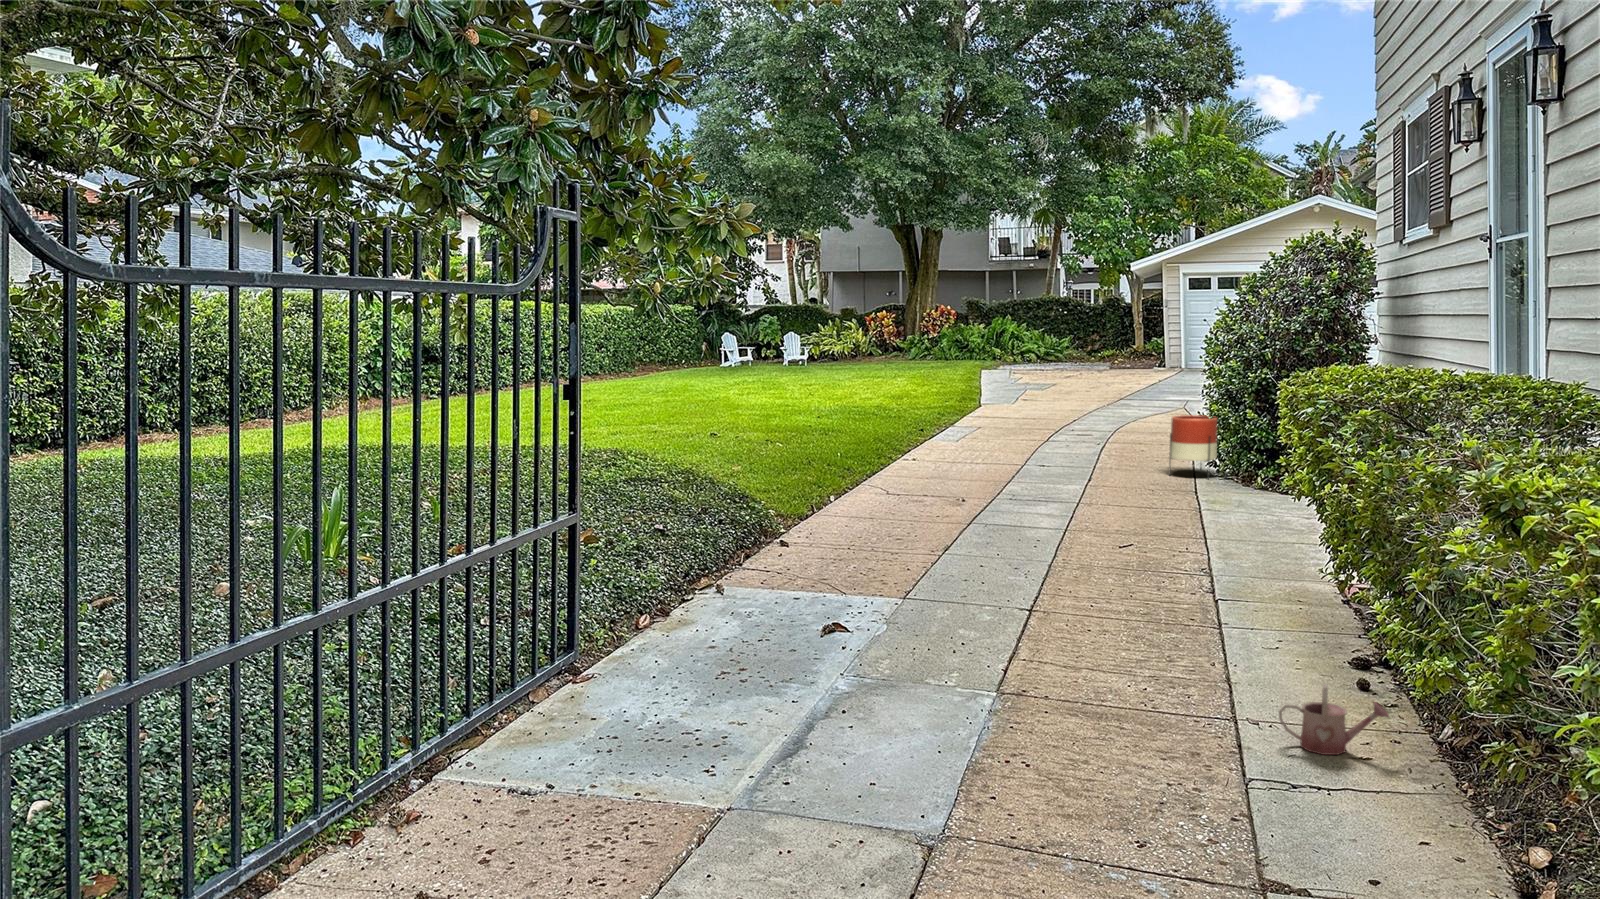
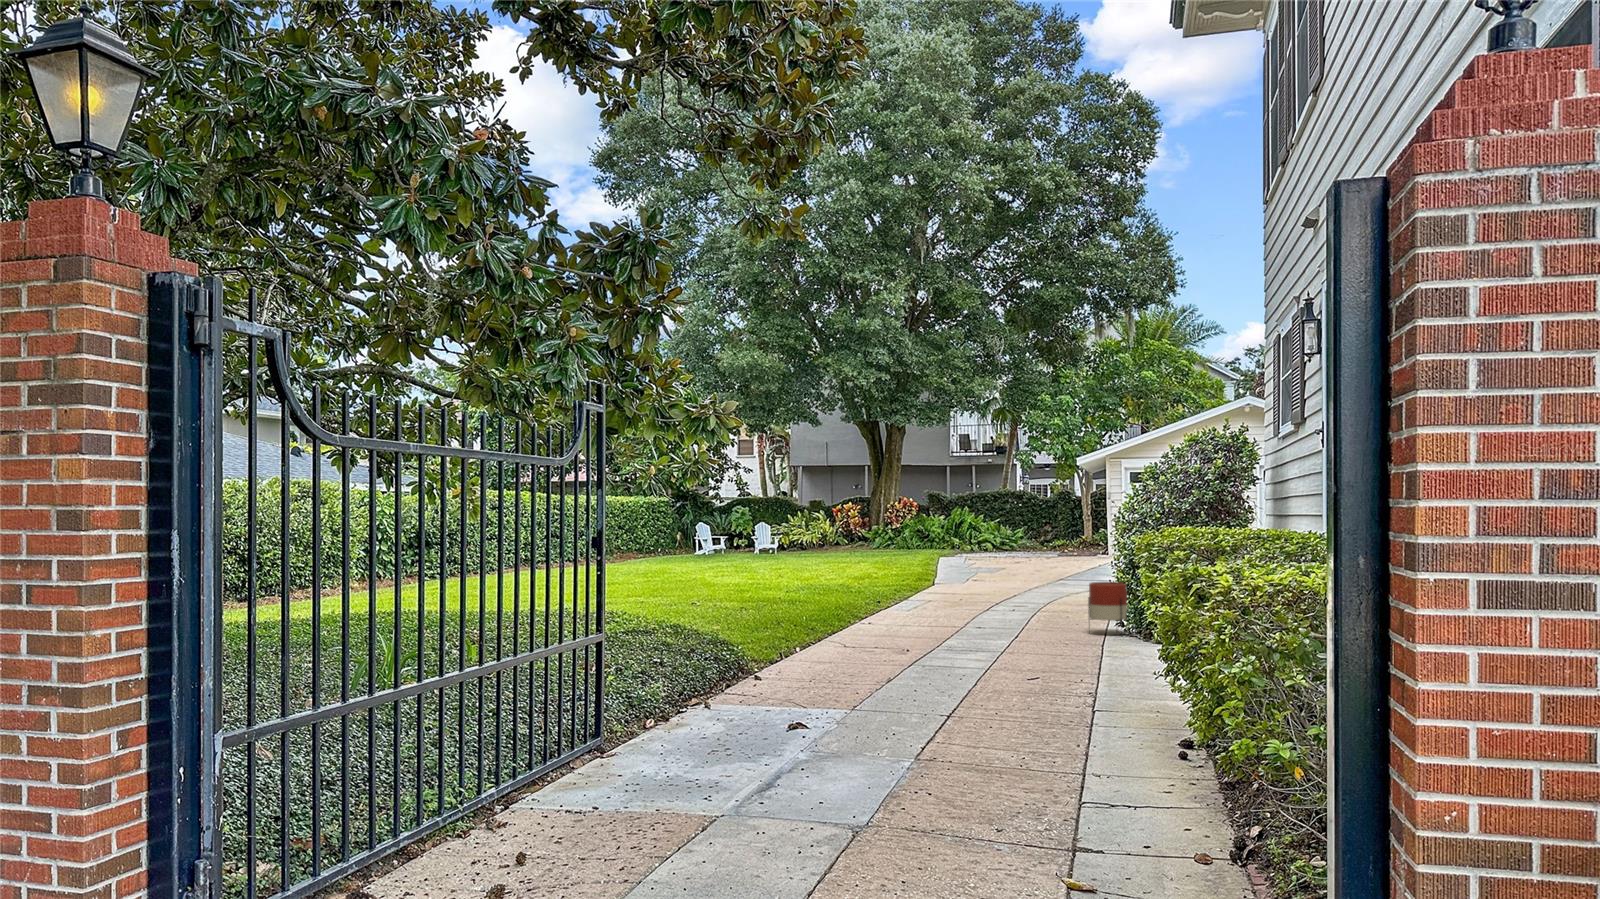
watering can: present [1279,684,1389,755] -> none [1107,736,1180,785]

